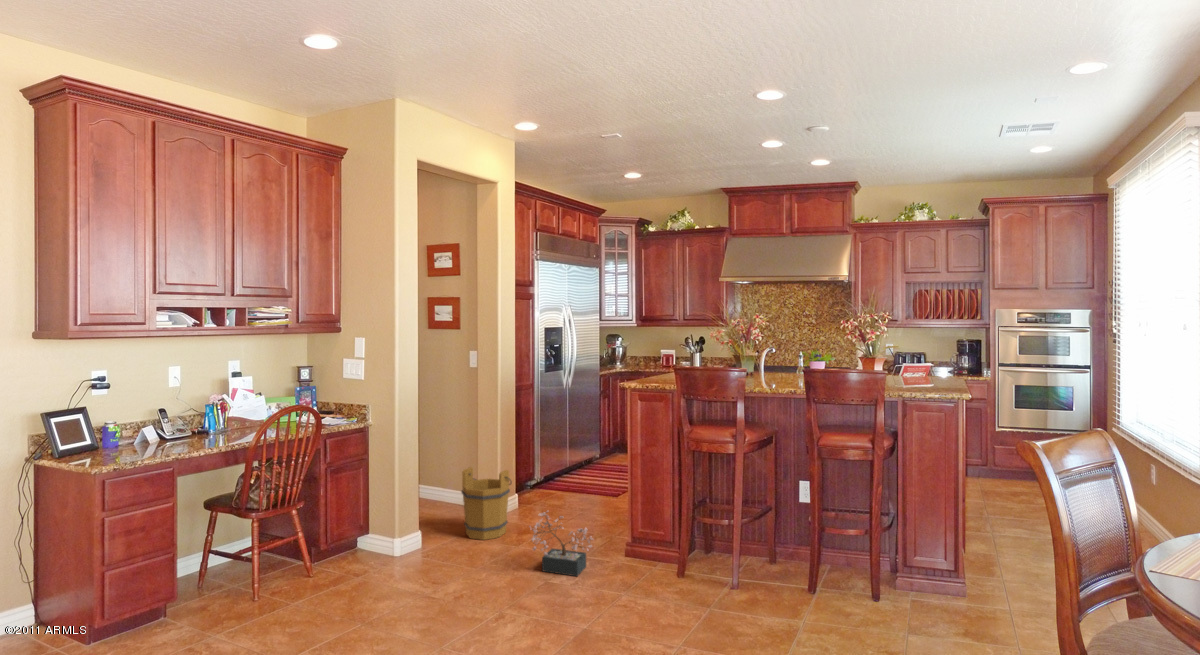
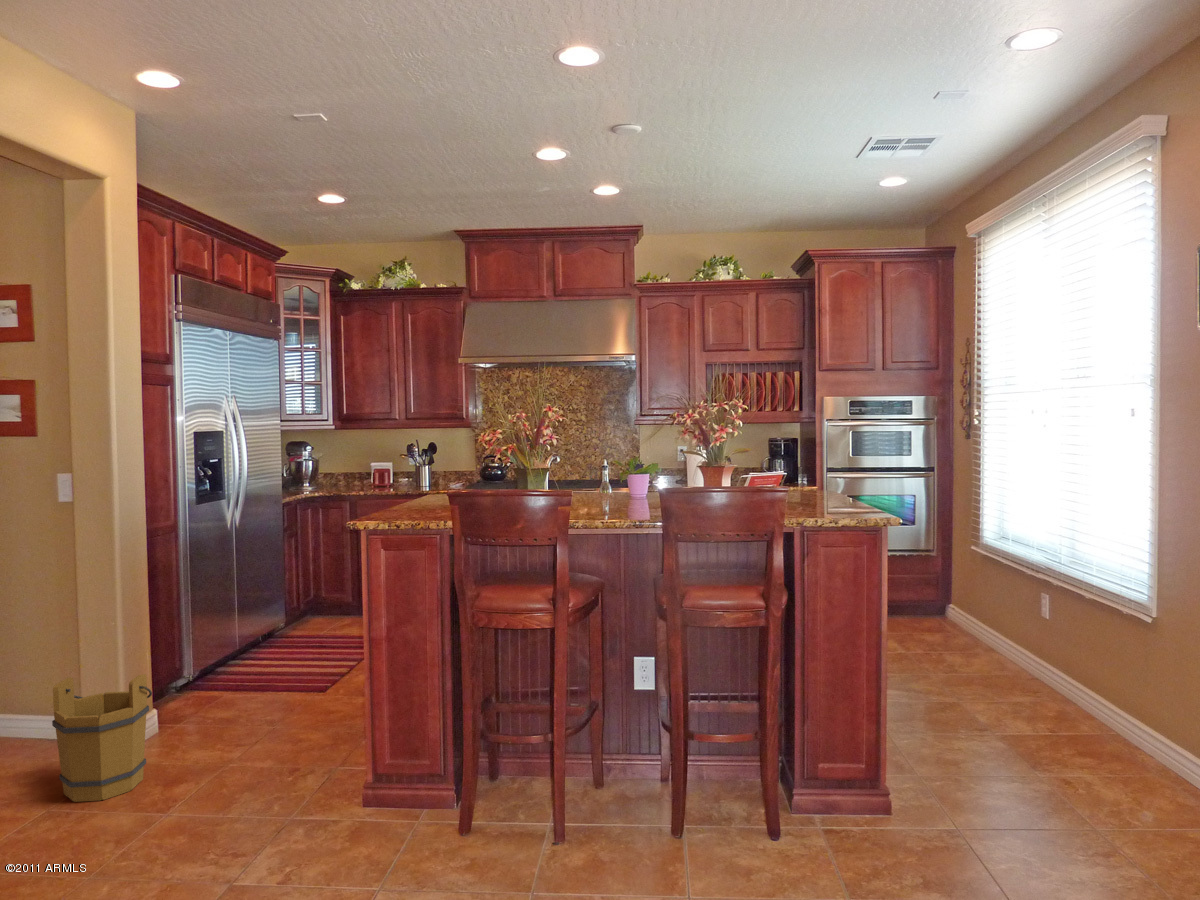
decorative plant: present [532,511,593,576] -> none [199,734,313,838]

